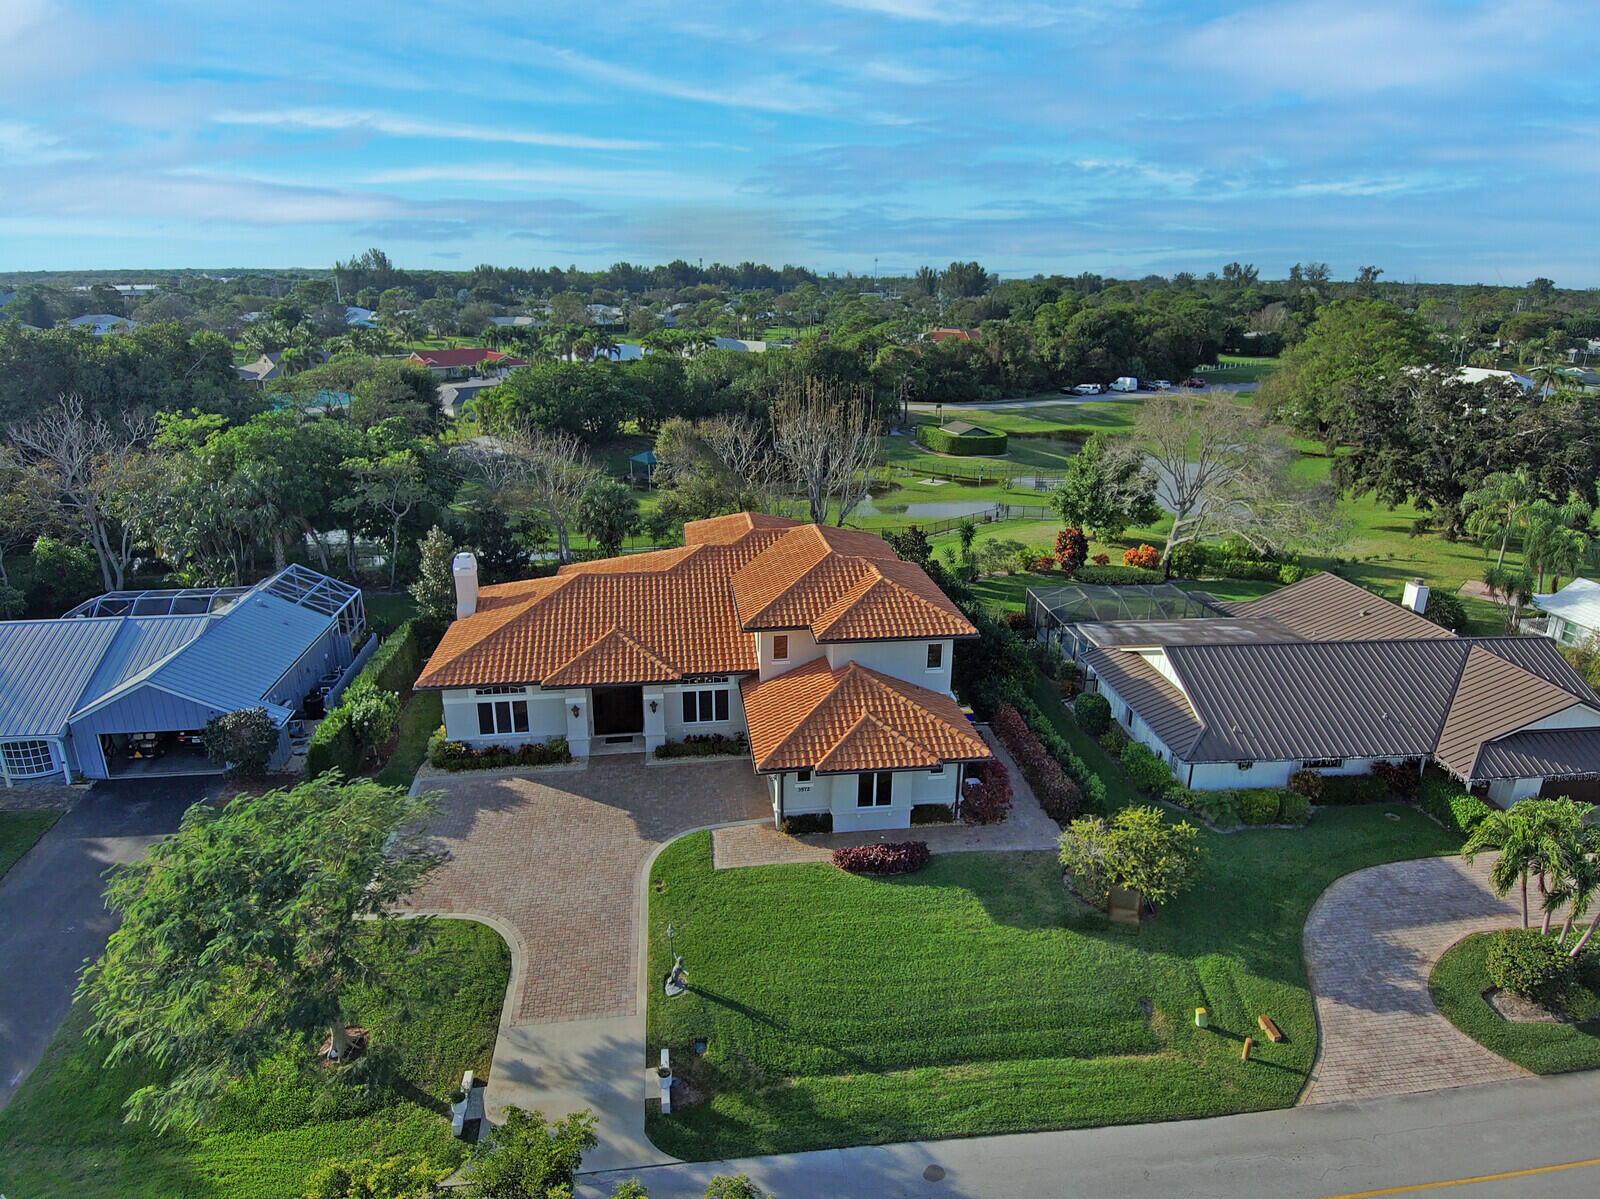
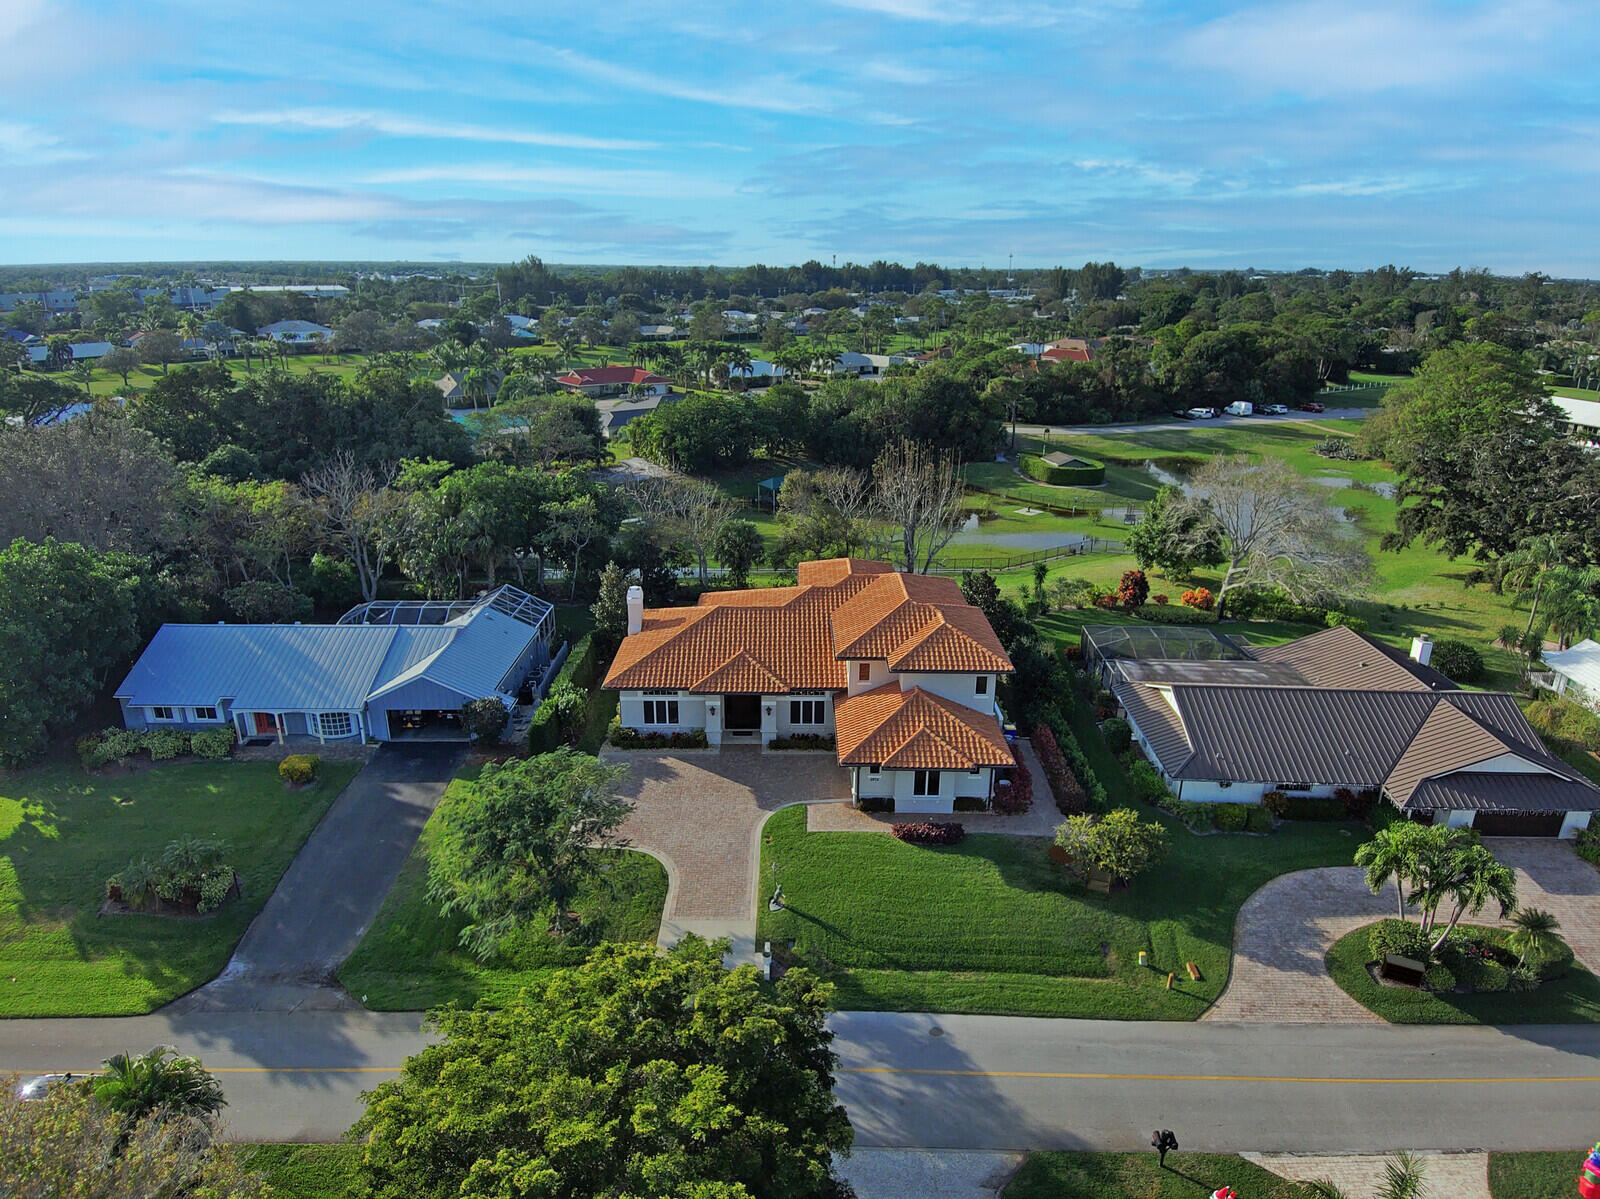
round table: none [1049,863,1088,903] -> present [1048,845,1077,874]
bench: none [1506,979,1573,1024] -> present [1381,953,1426,988]

